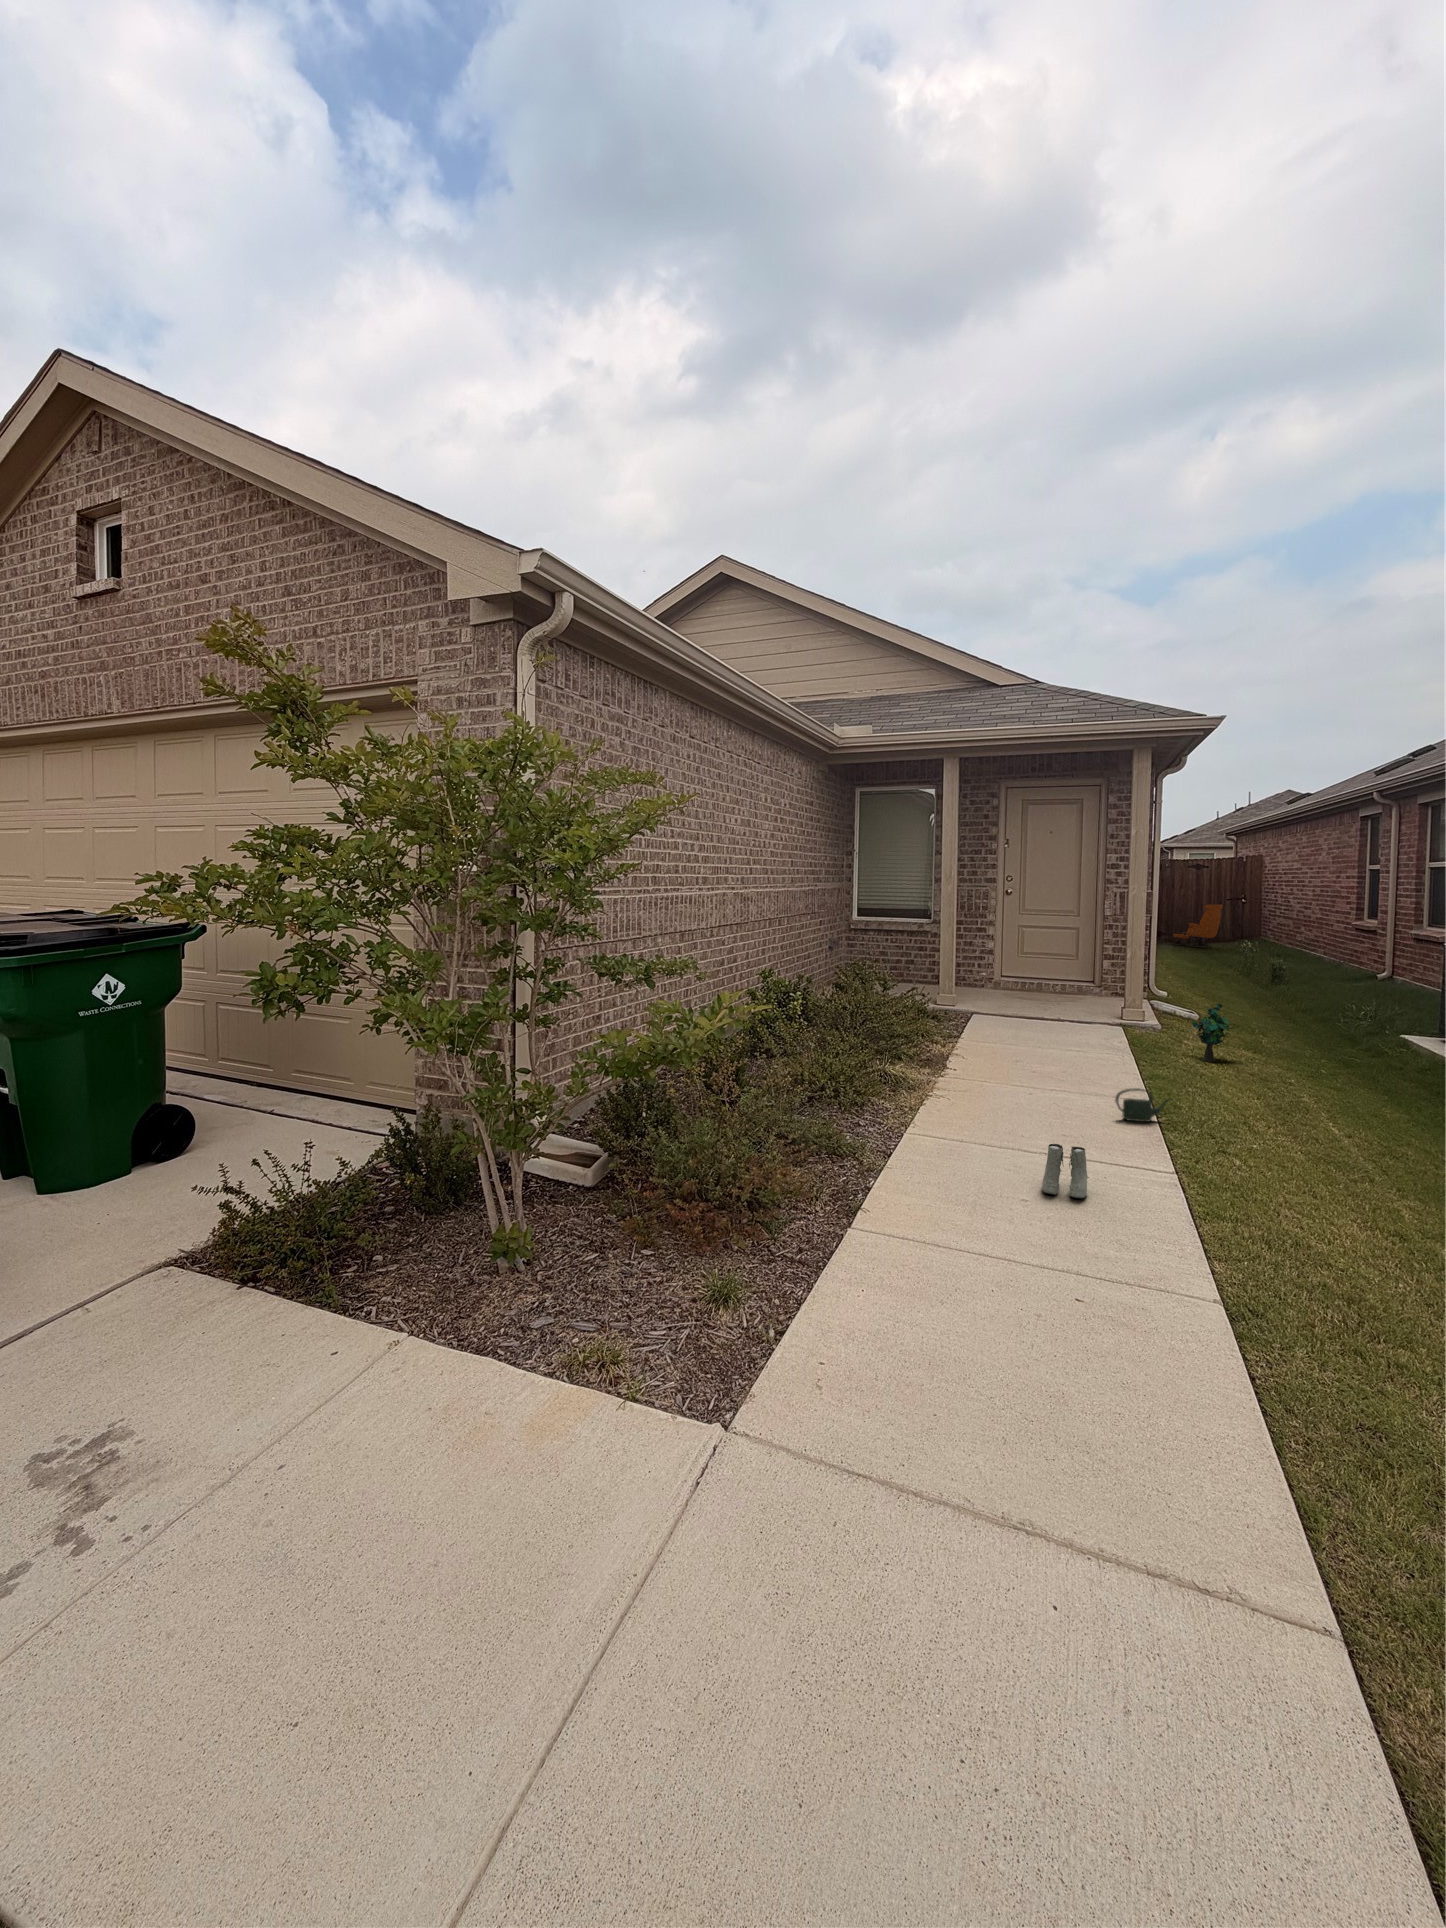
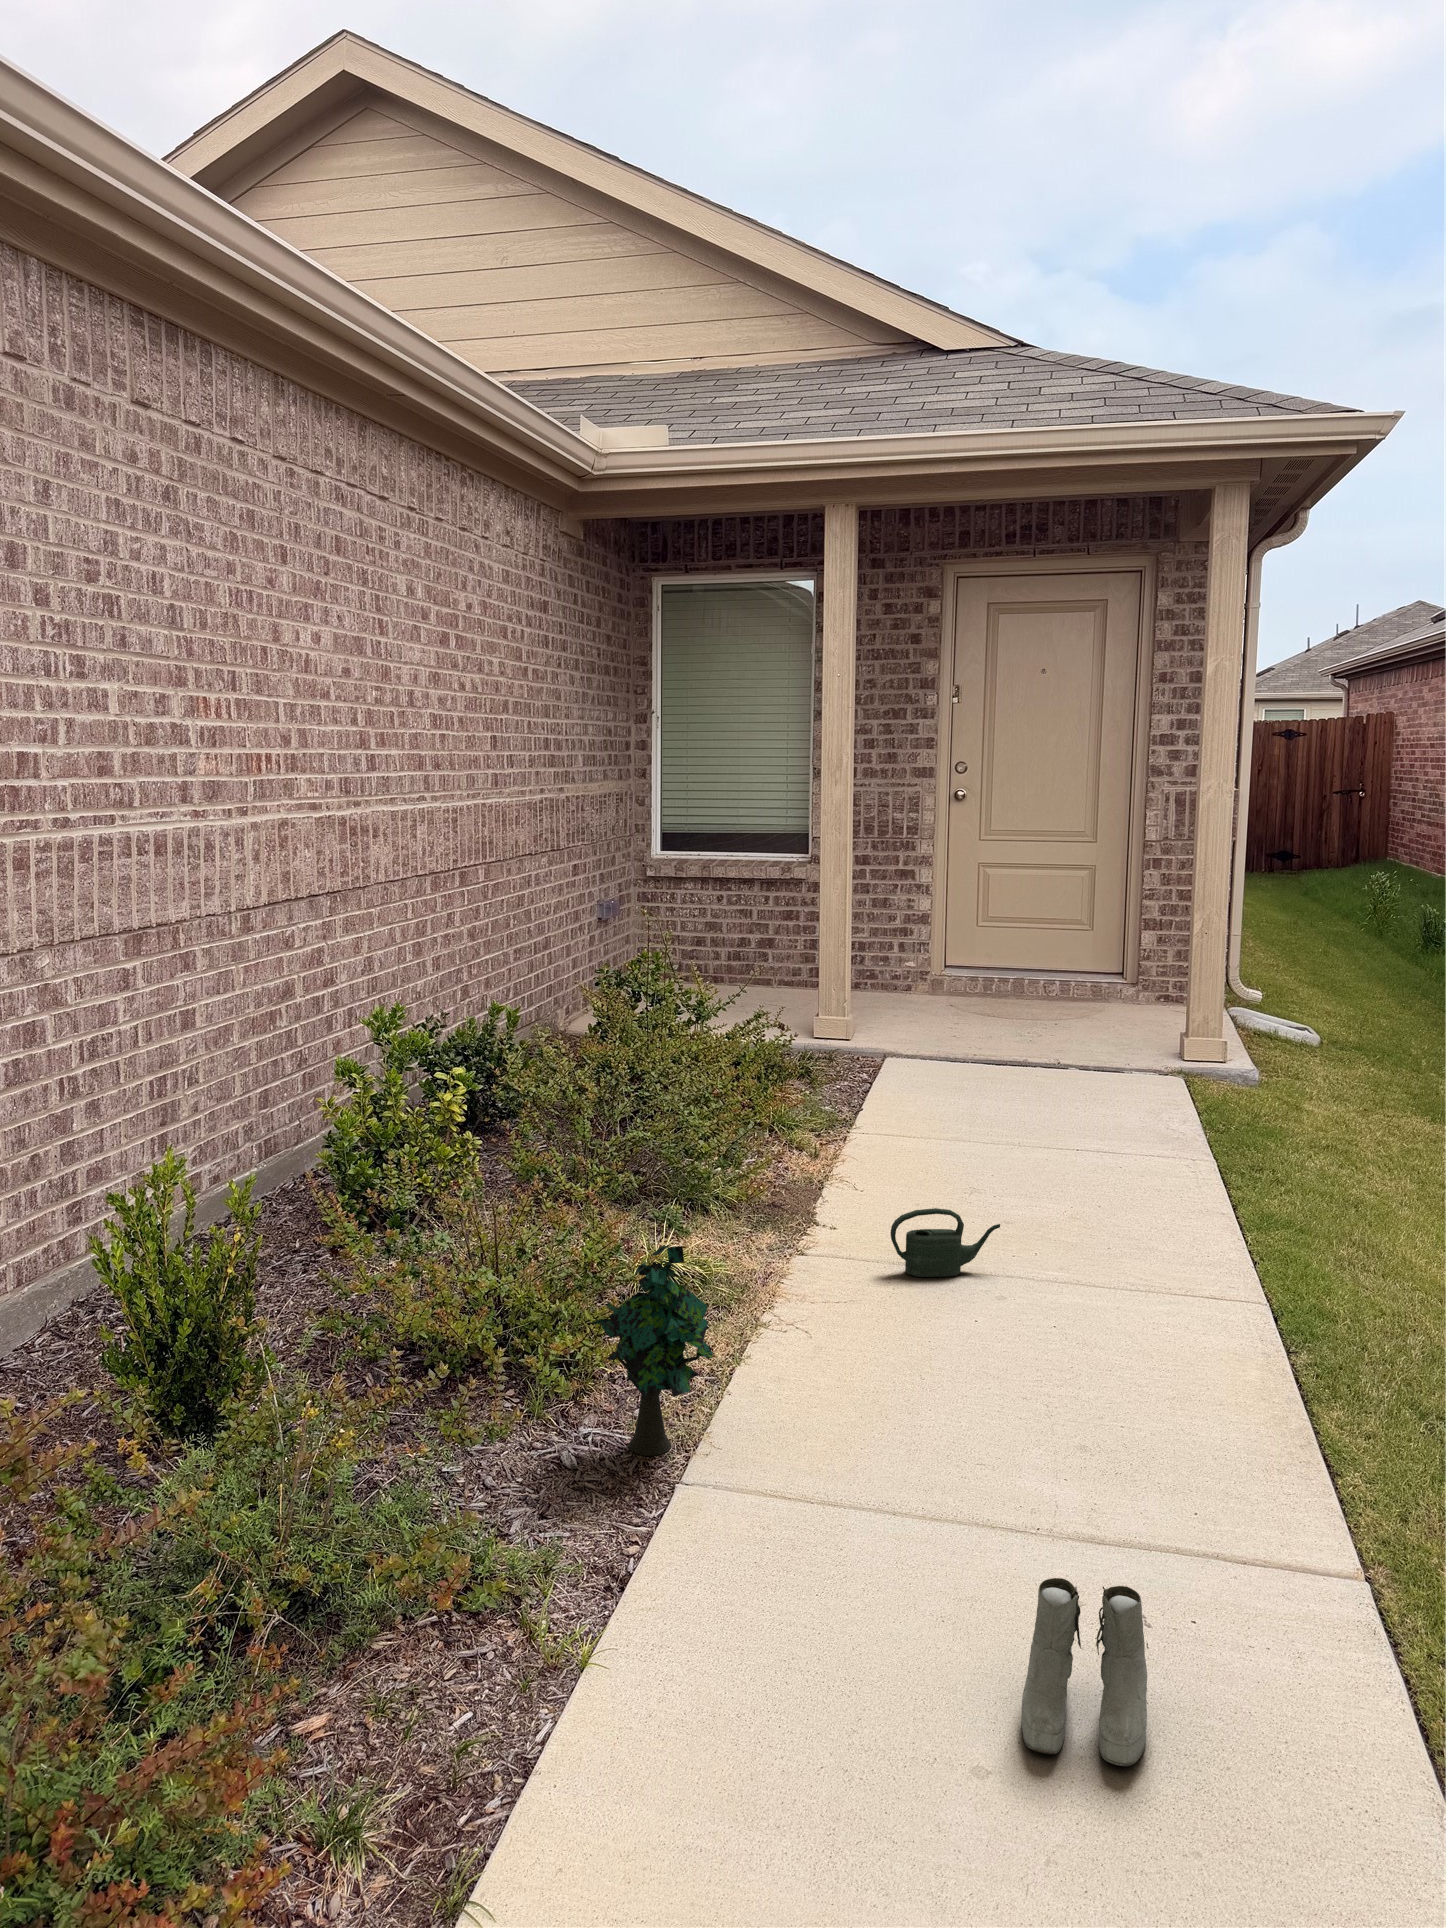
lounge chair: present [1171,904,1223,949] -> none [1239,802,1330,881]
decorative plant: present [1192,1004,1230,1062] -> present [588,1245,713,1456]
watering can: present [1115,1088,1171,1122] -> present [890,1208,1000,1277]

